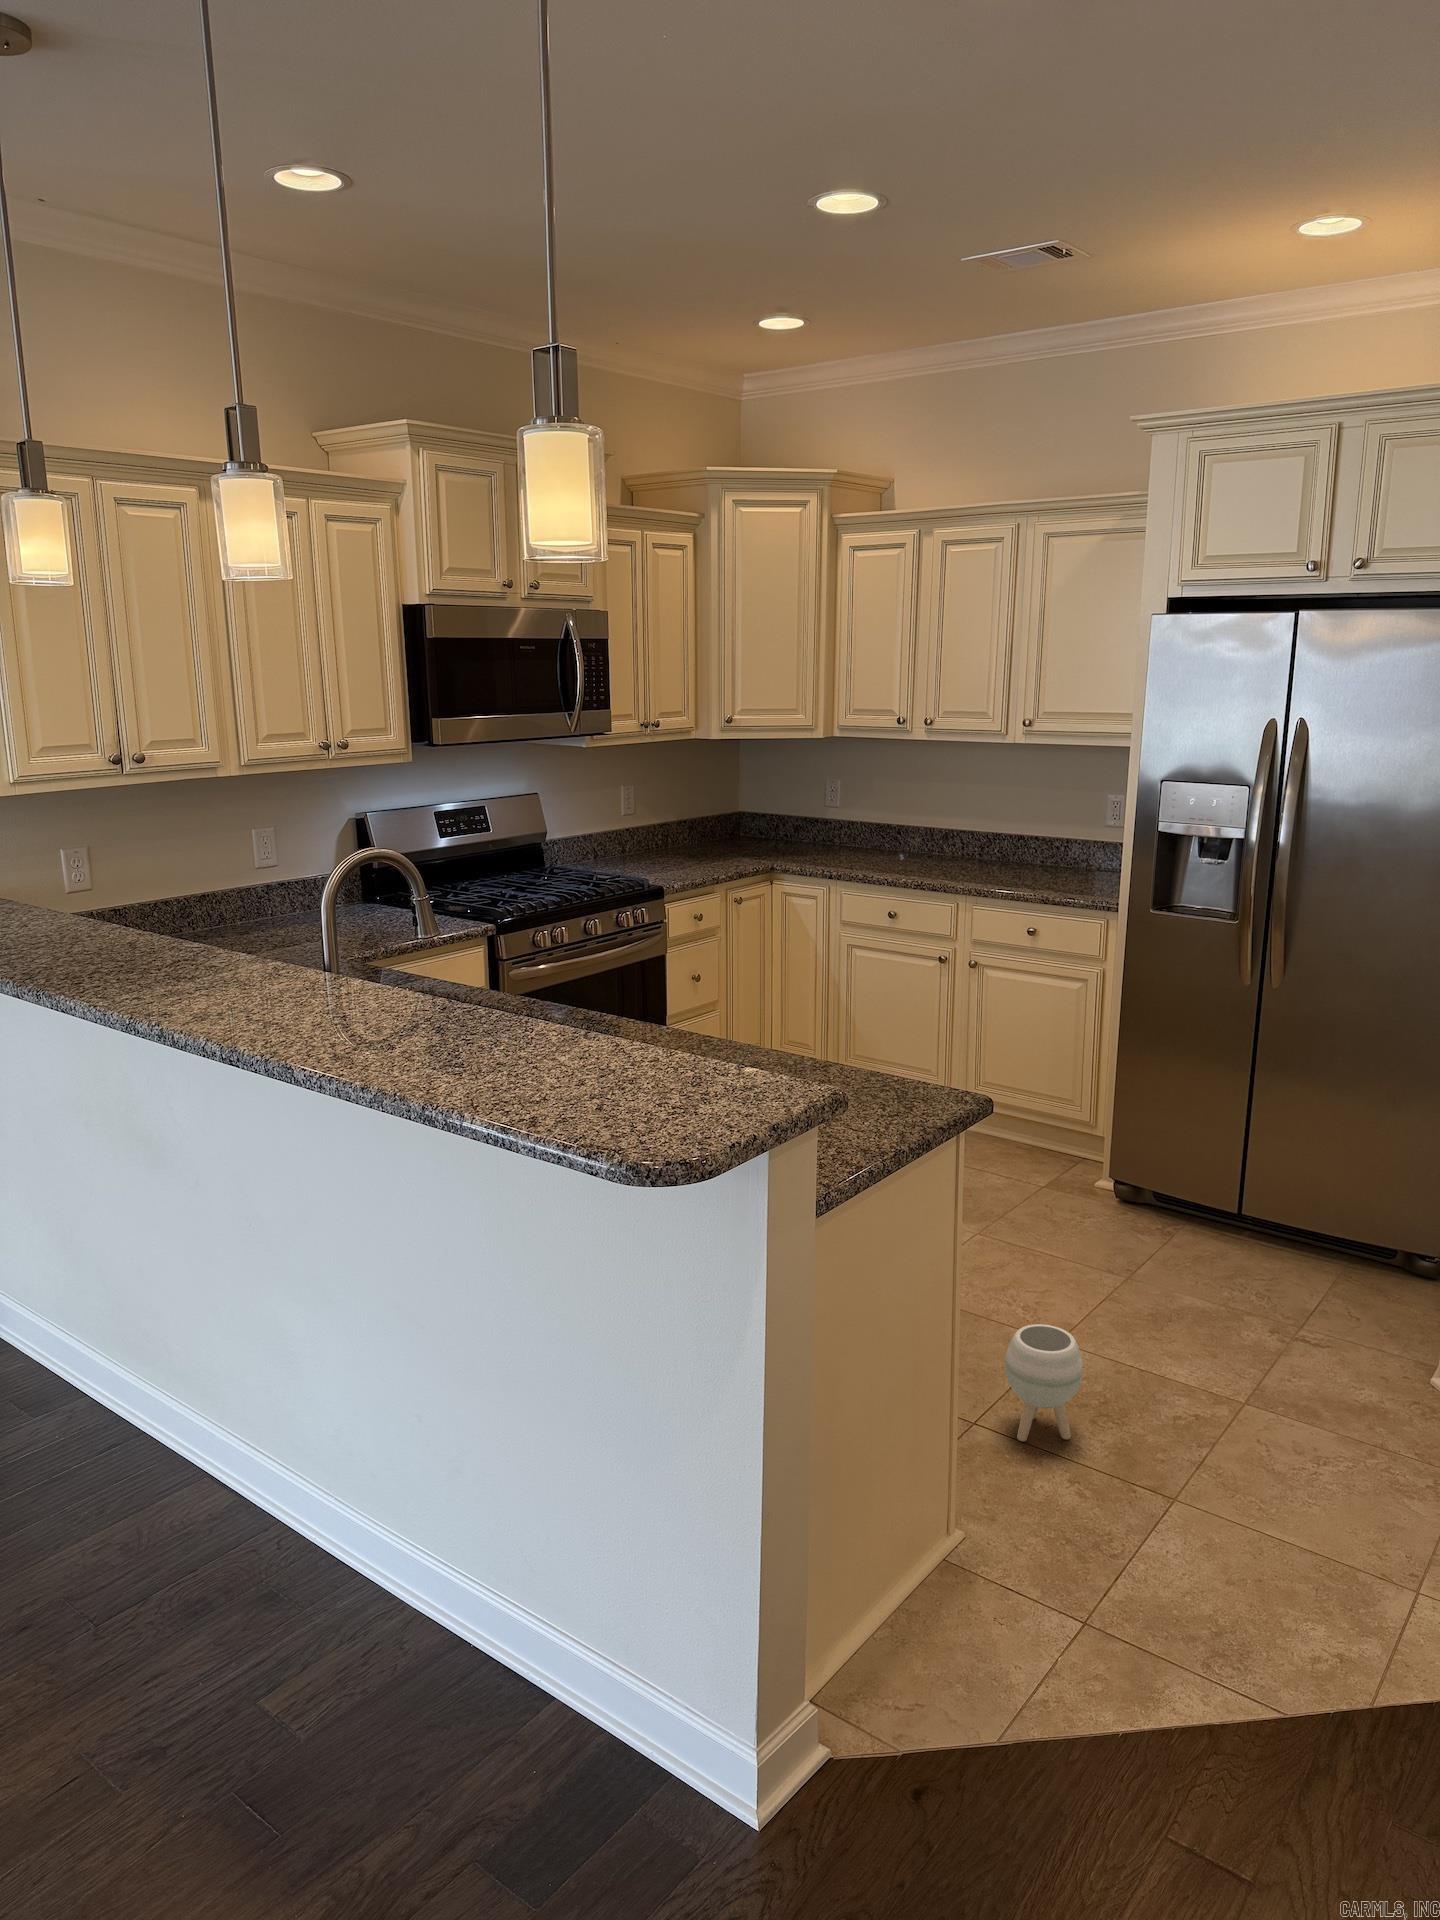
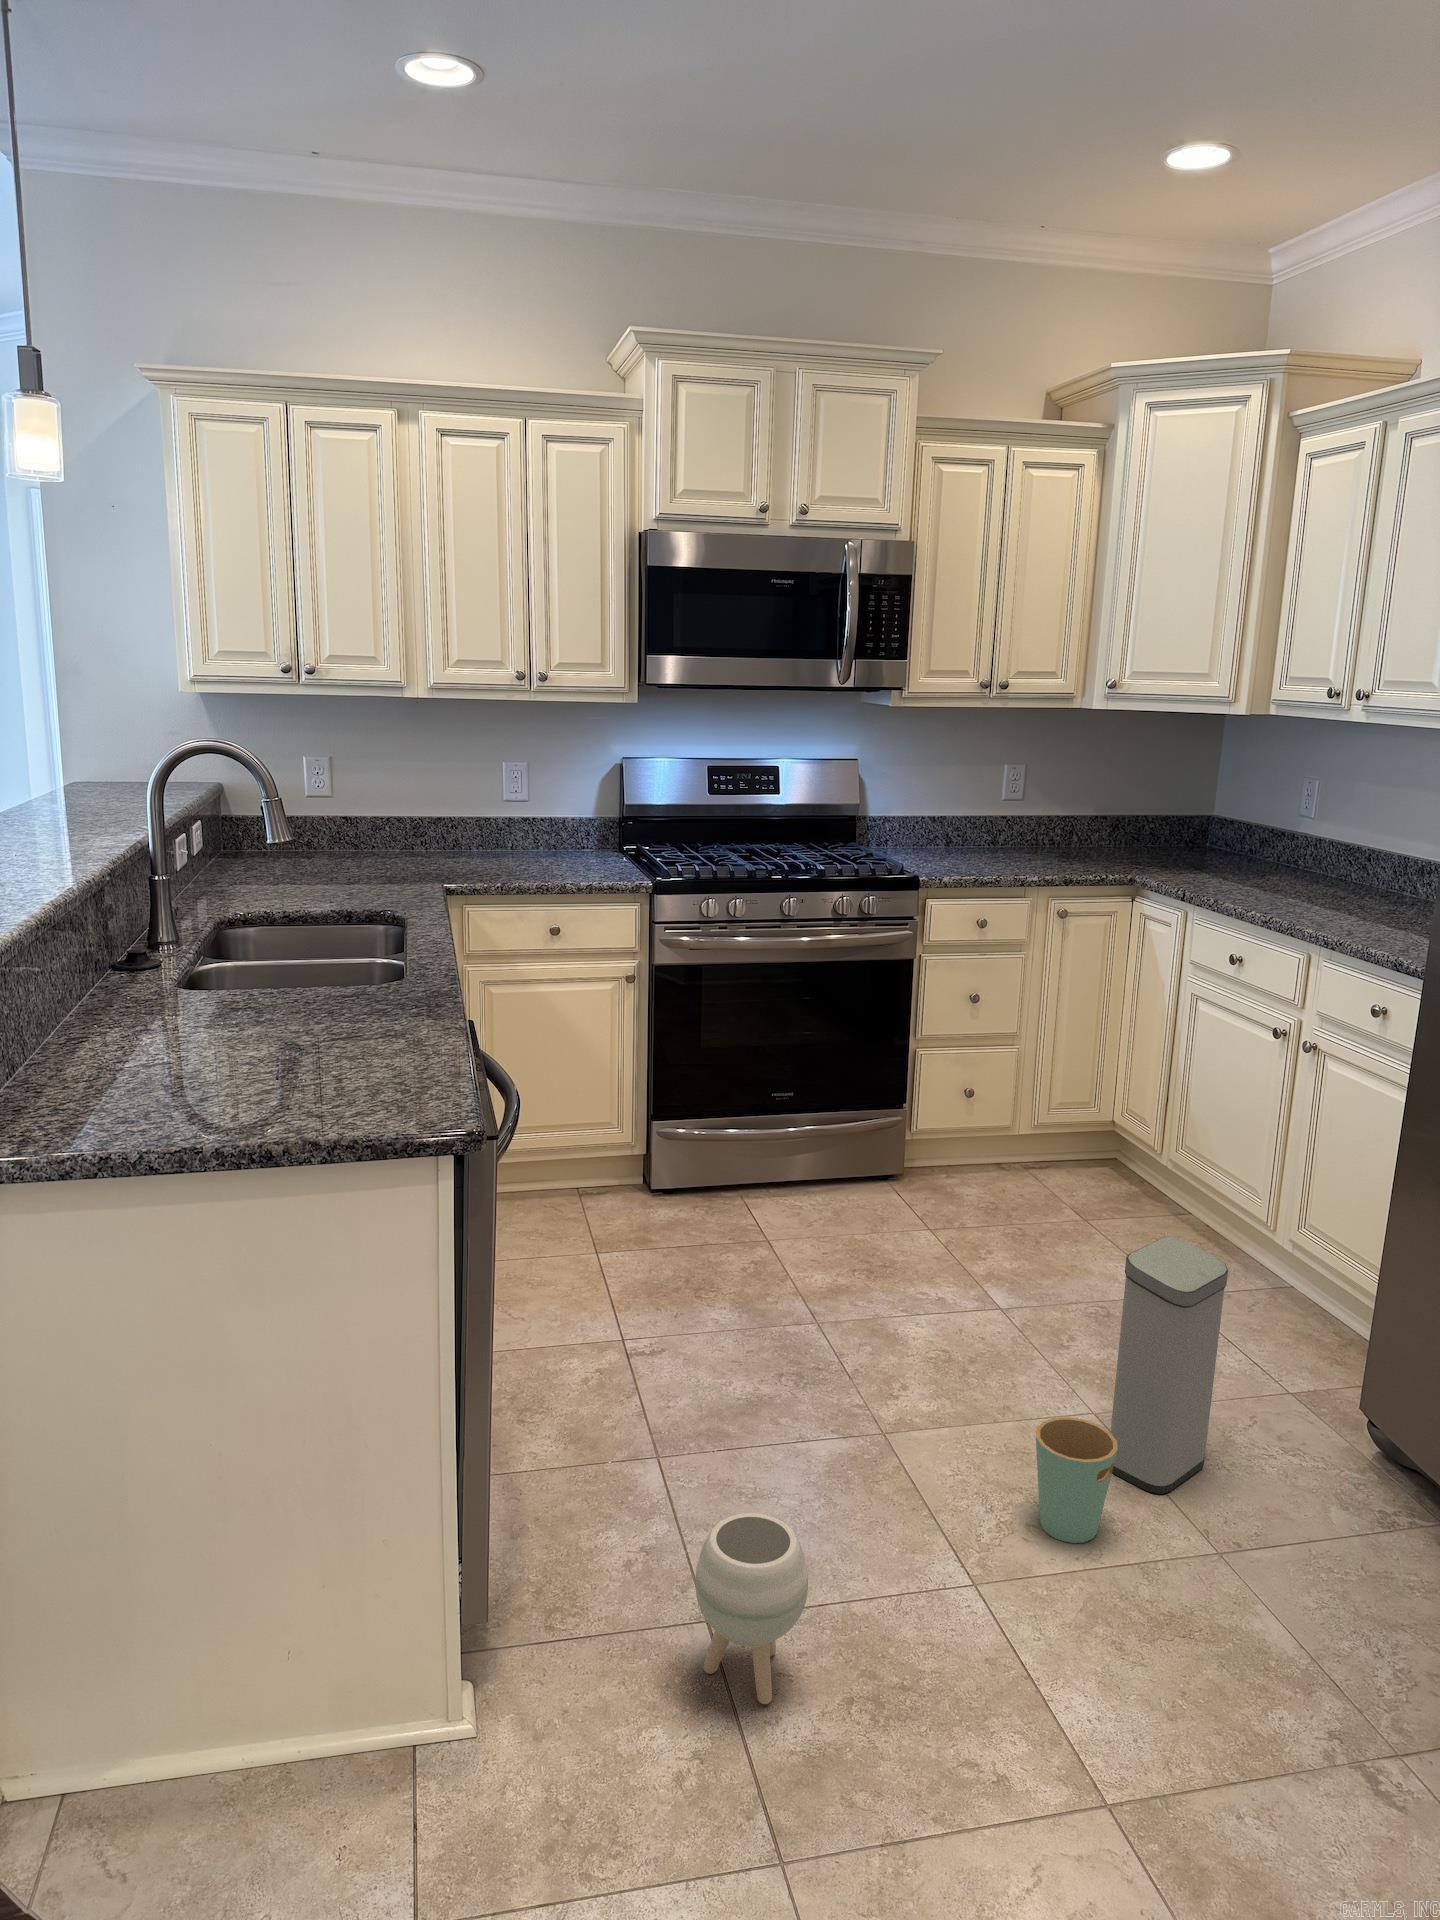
trash can: none [1015,1097,1080,1301] -> present [1036,1237,1228,1543]

